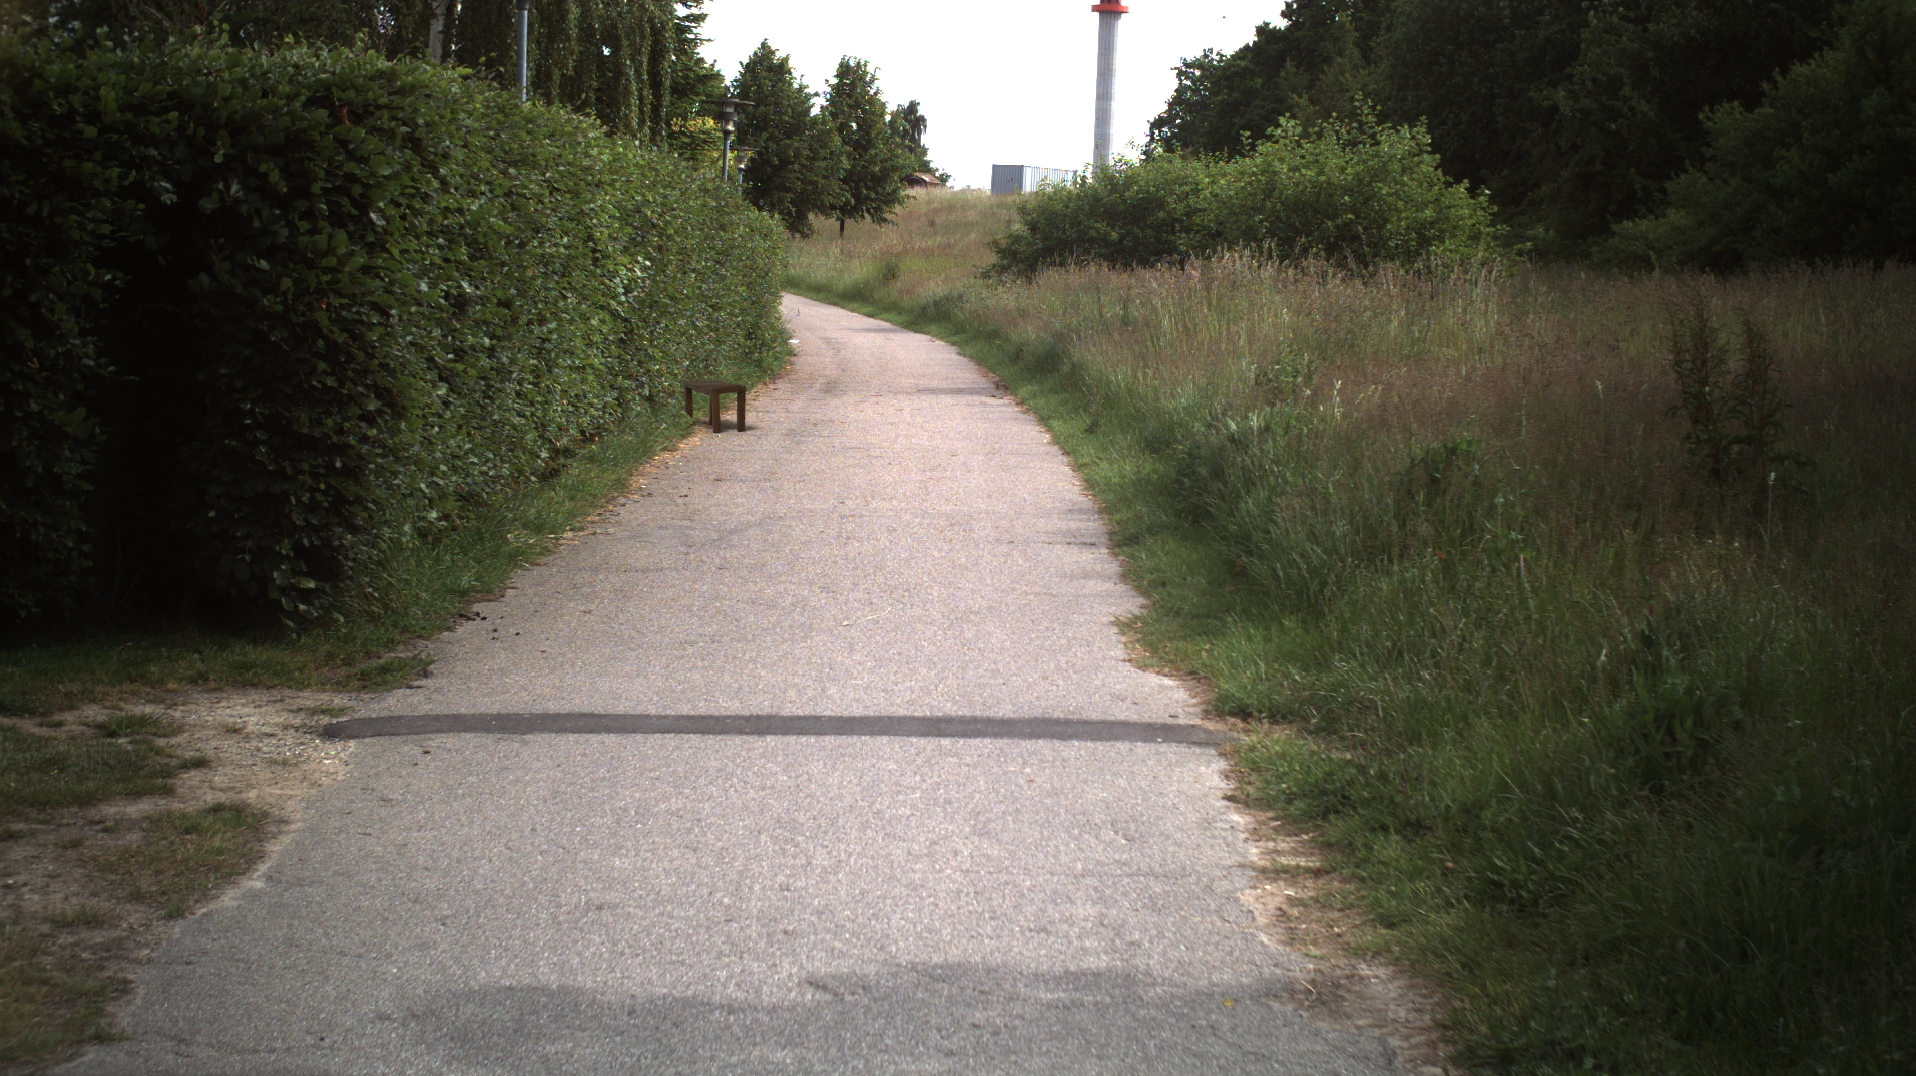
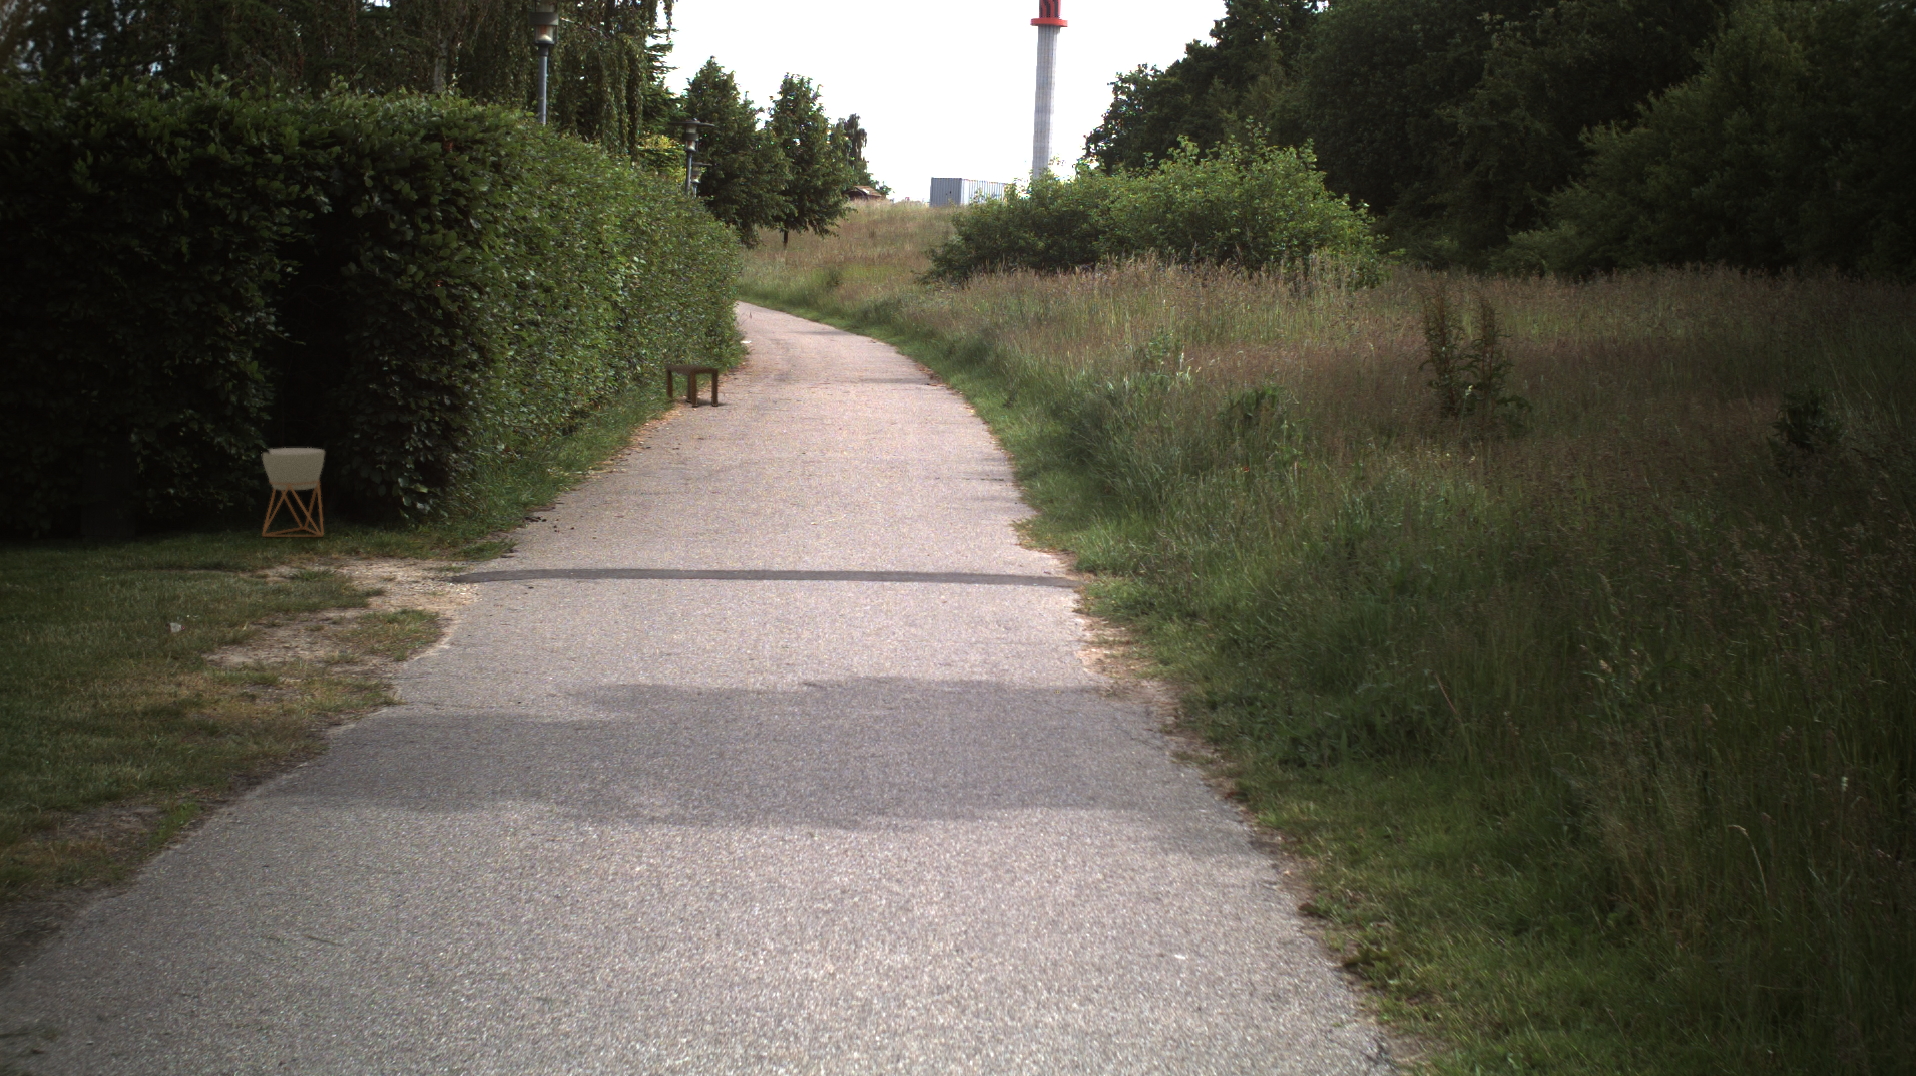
planter: none [86,528,176,652] -> present [262,448,325,537]

